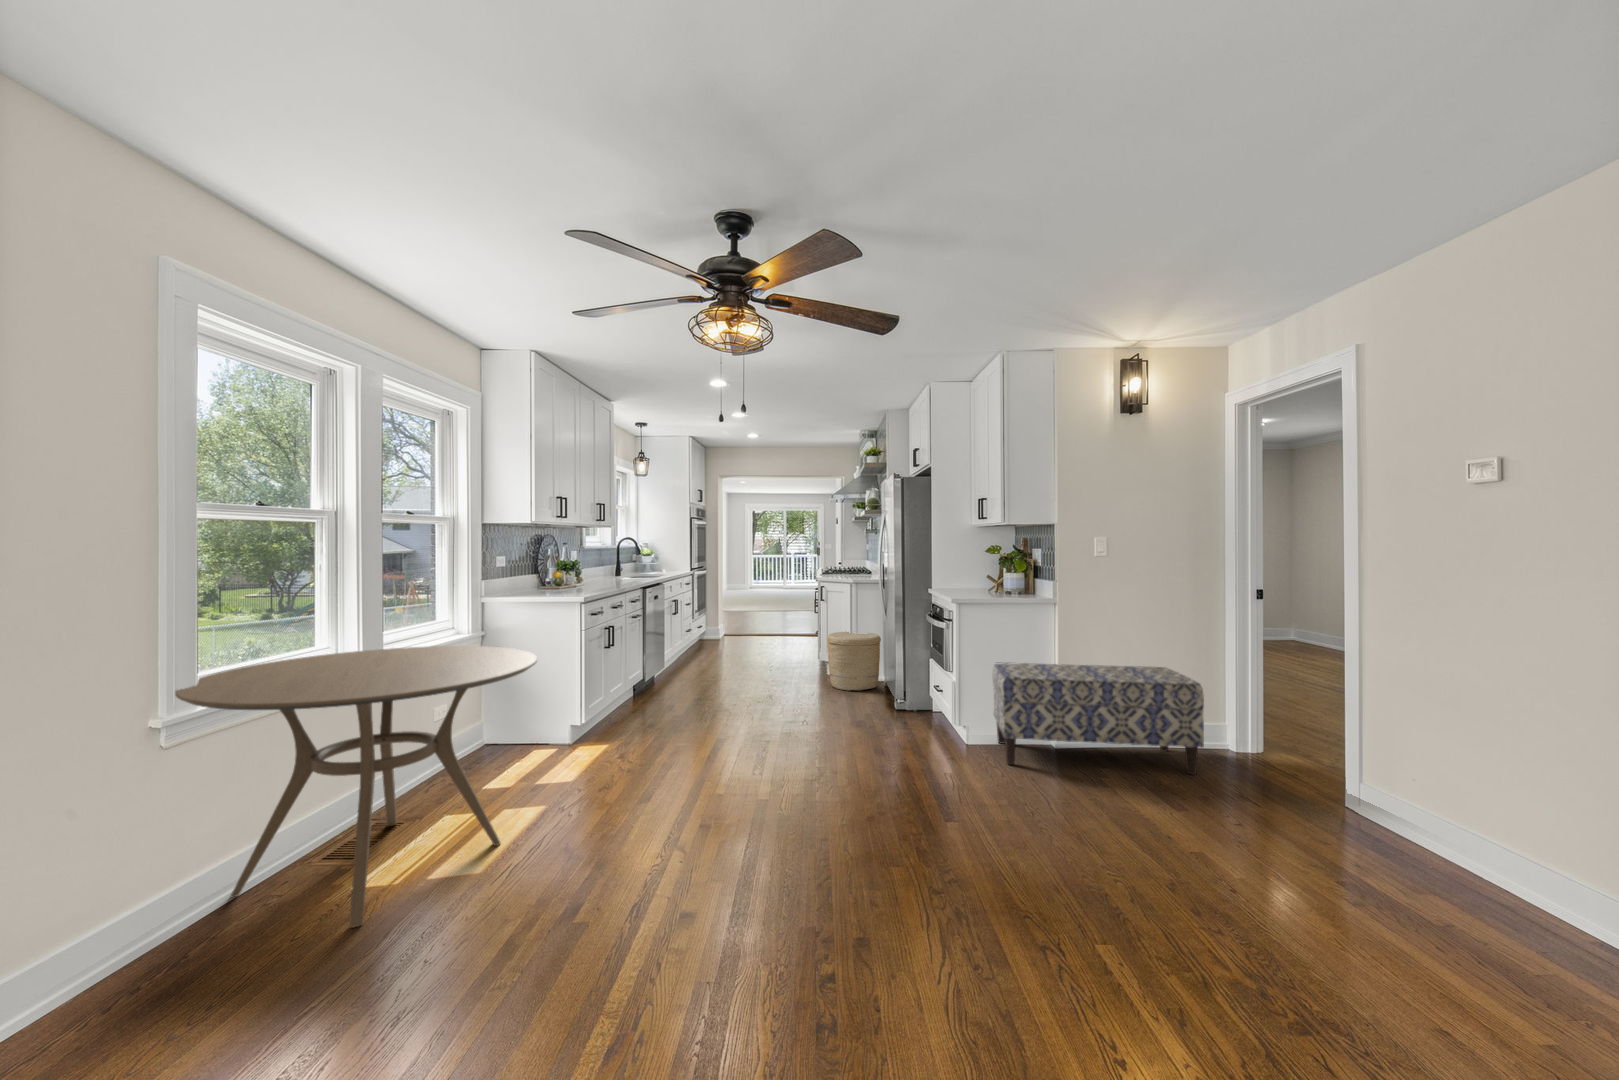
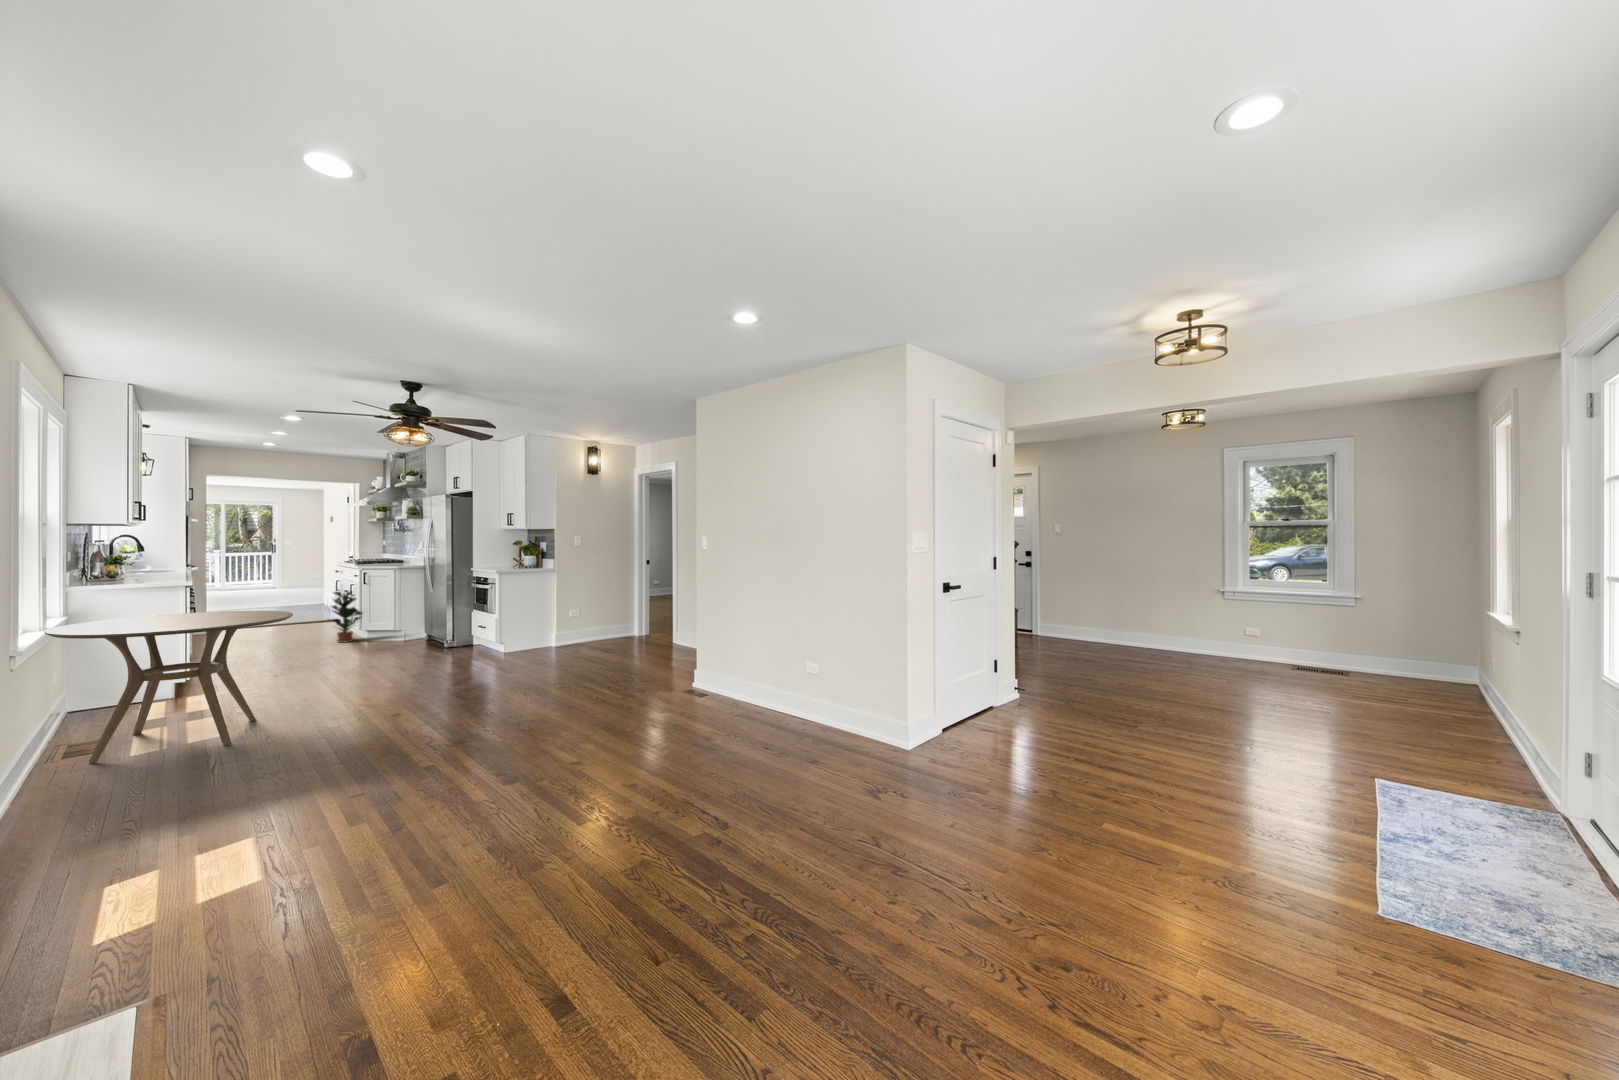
potted plant: none [783,609,821,676] -> present [332,592,362,643]
woven basket: present [827,631,881,691] -> none [381,603,426,644]
bench: present [993,663,1204,775] -> none [521,600,623,653]

